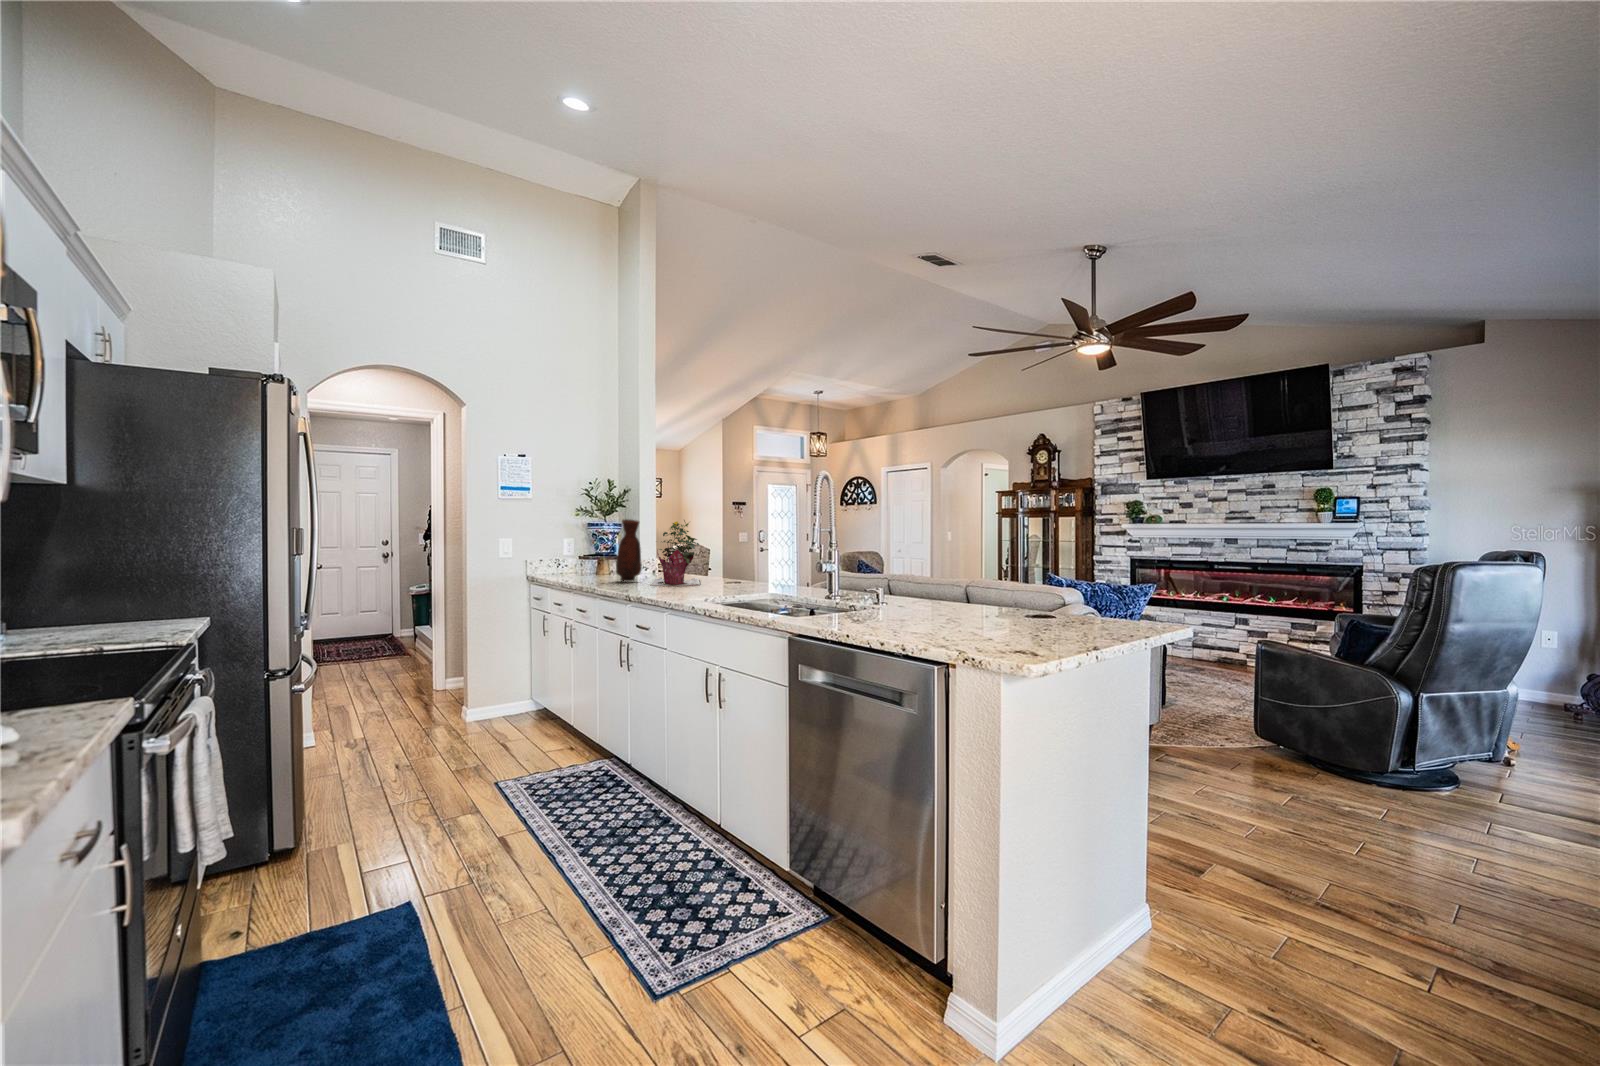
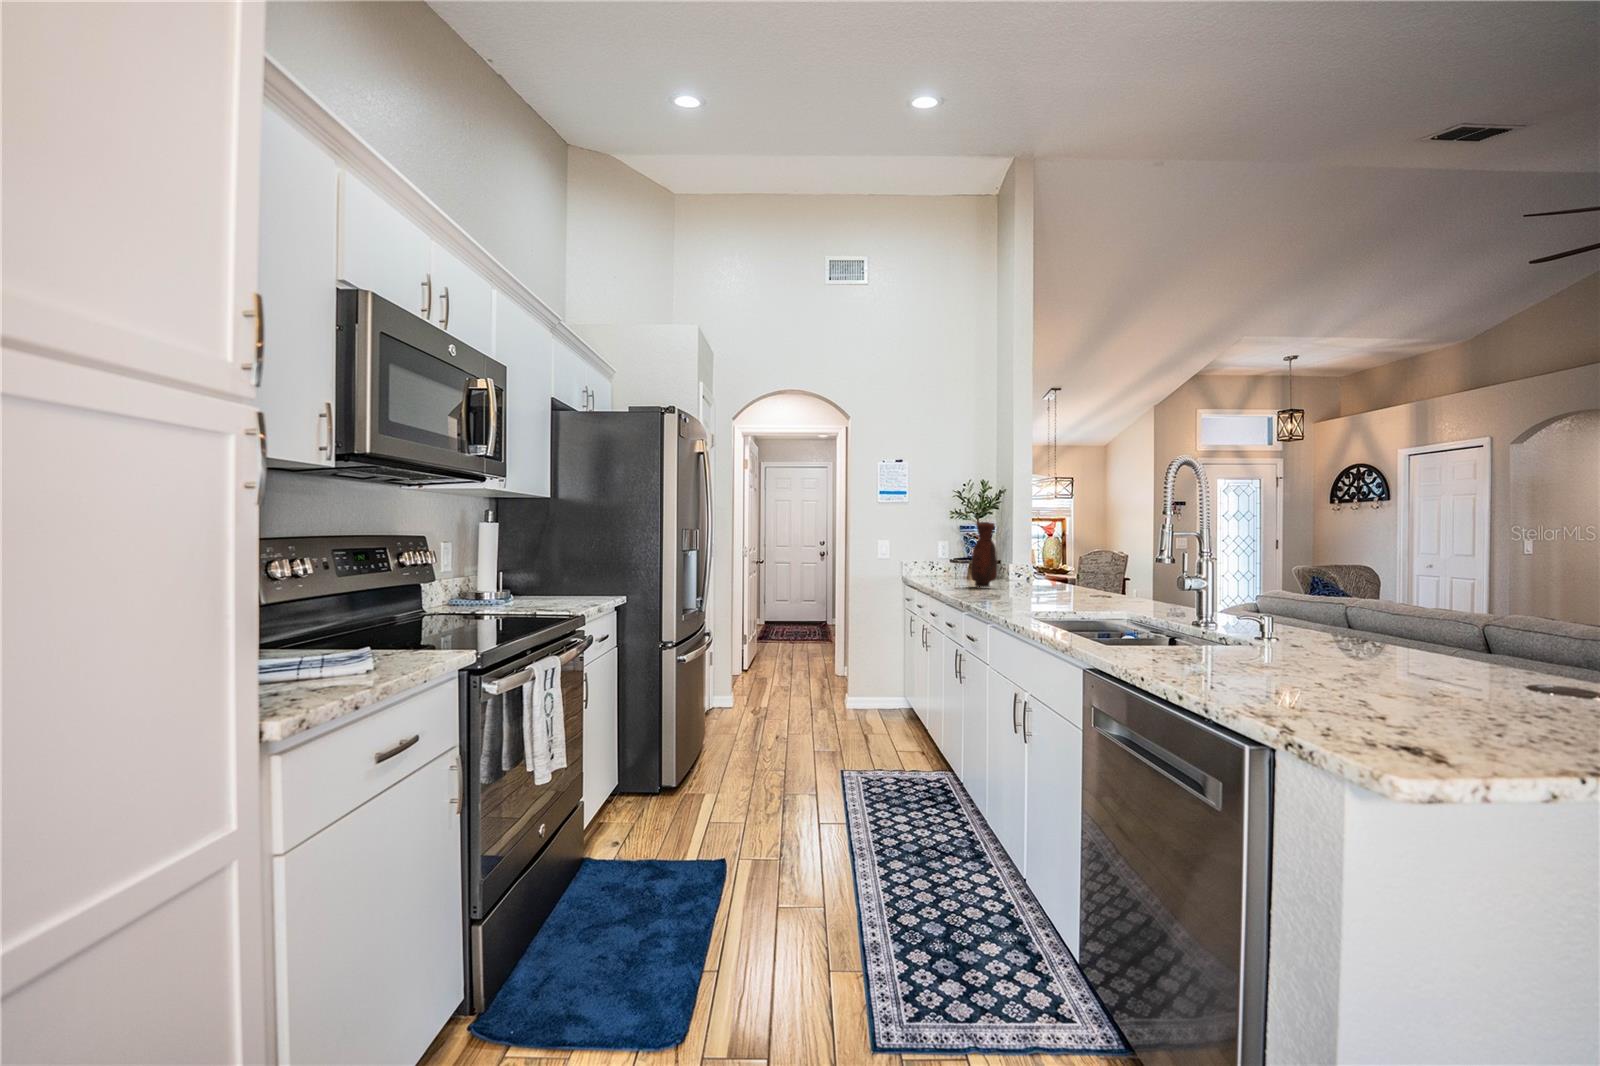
potted plant: present [650,520,701,586] -> none [998,522,1065,597]

